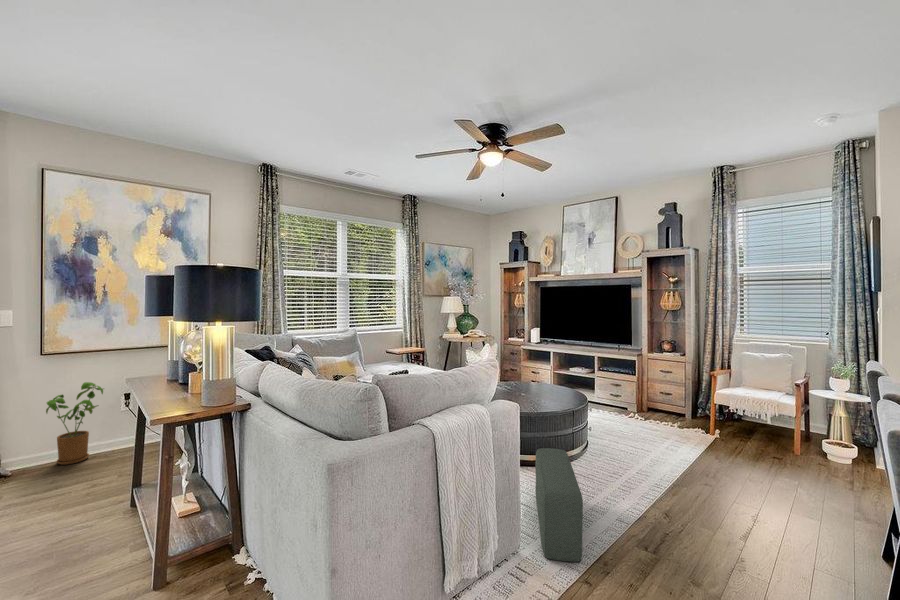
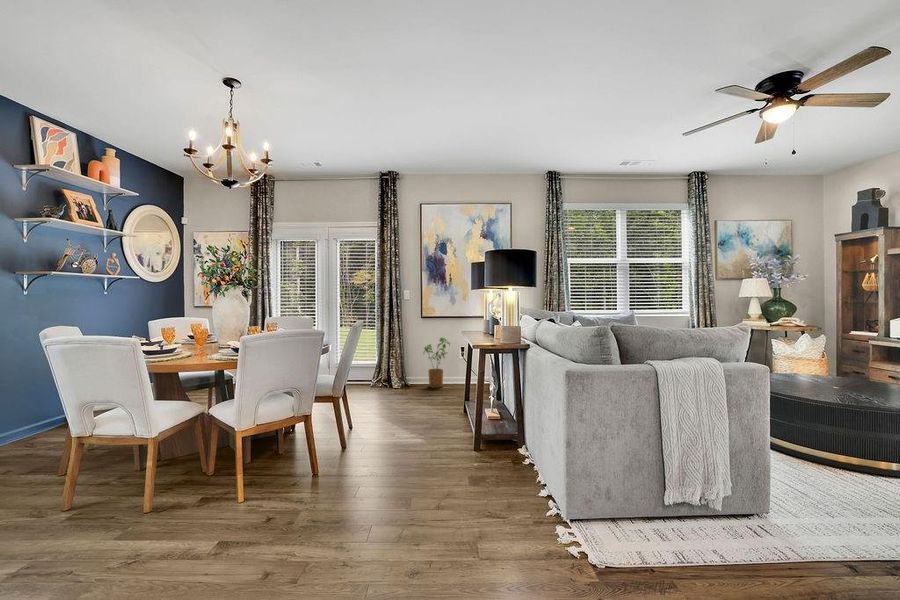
pouf: present [535,448,583,562] -> none [788,428,858,532]

